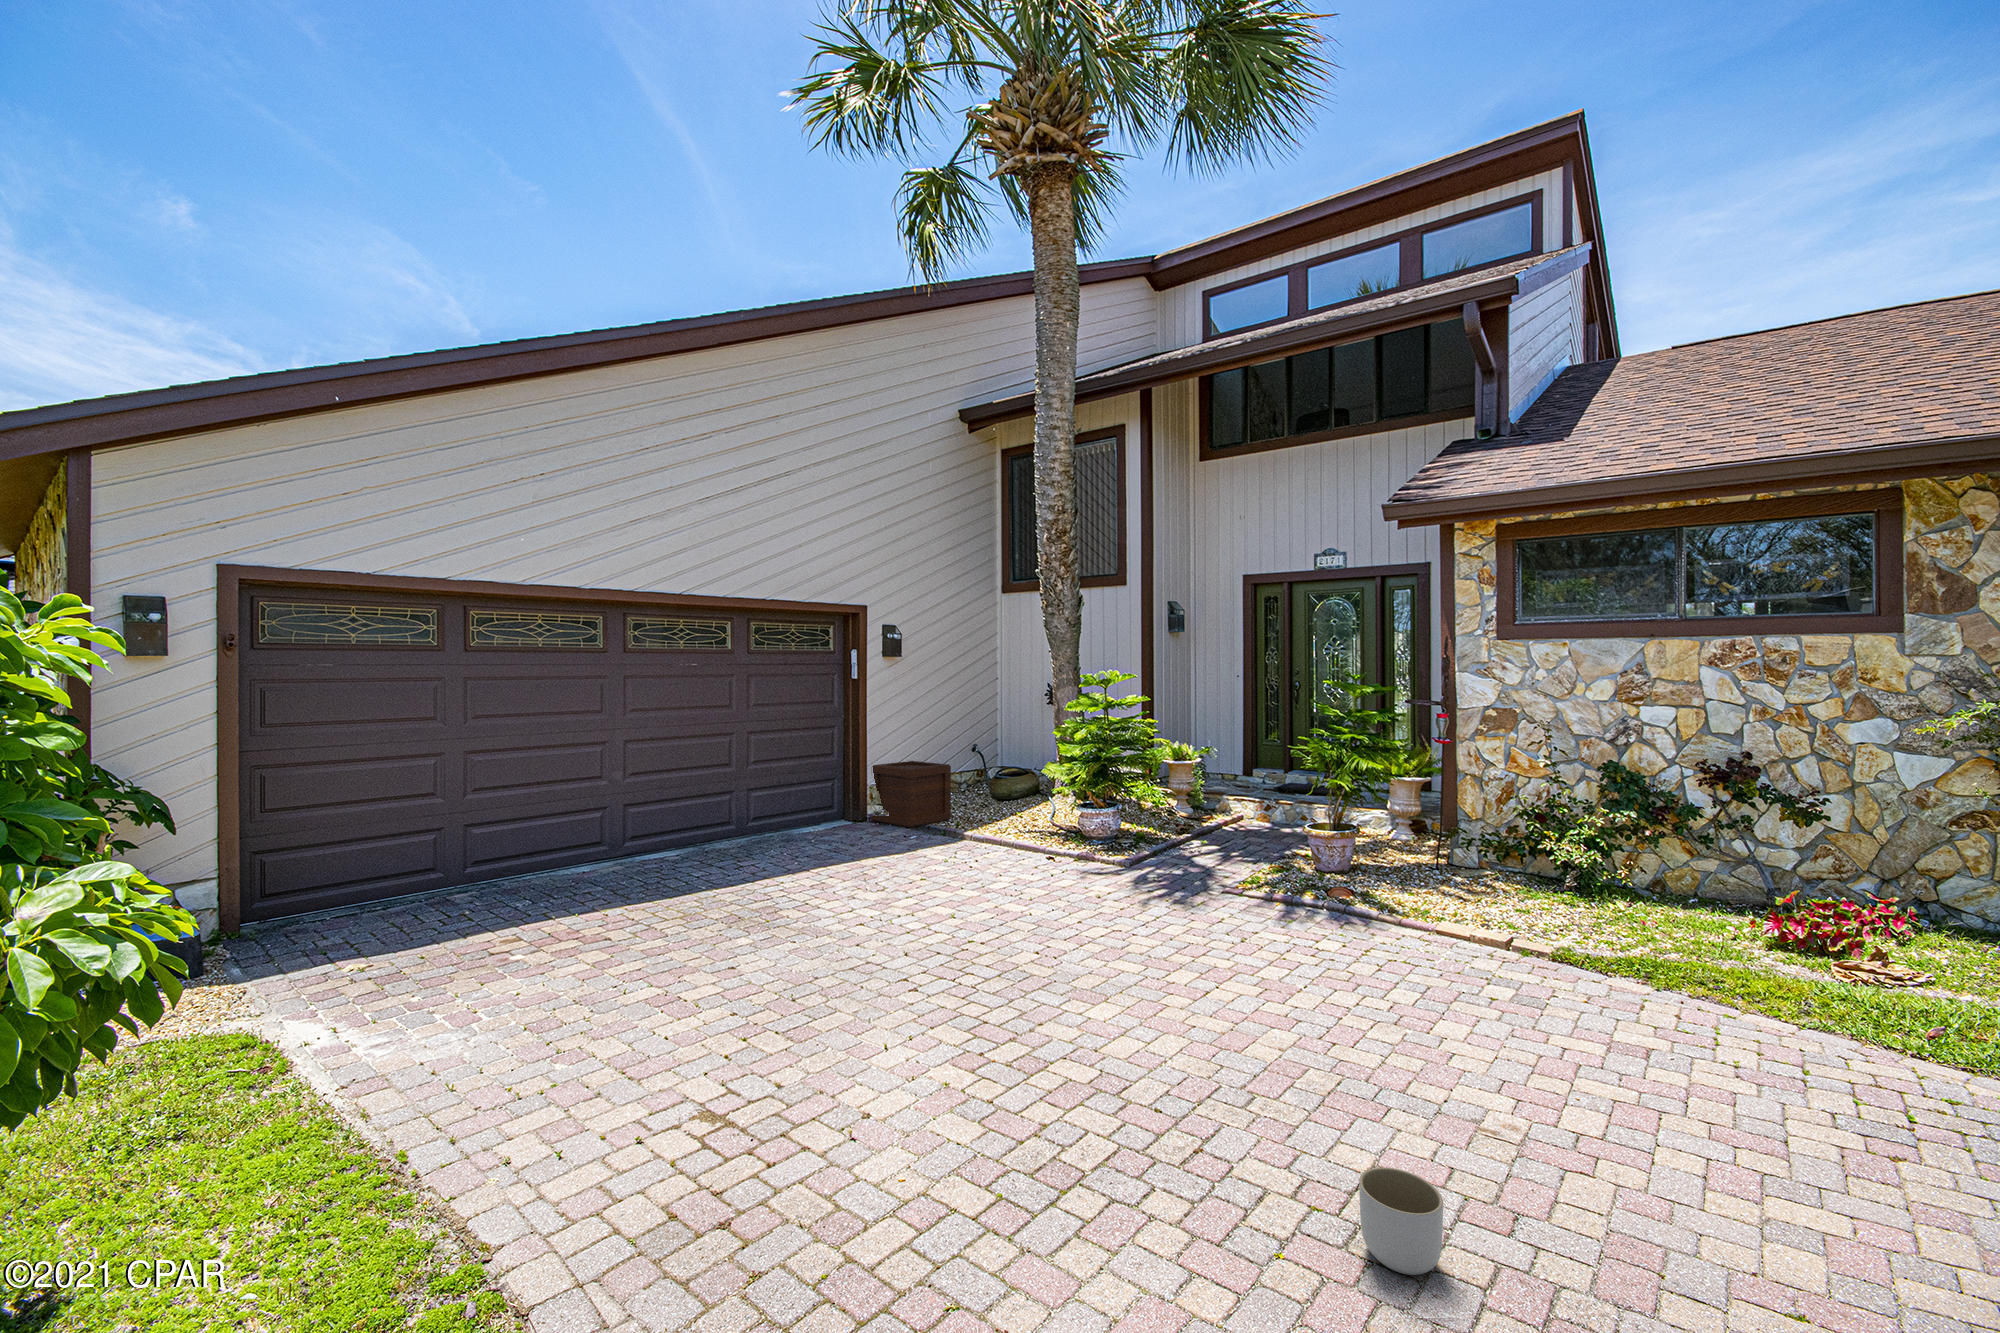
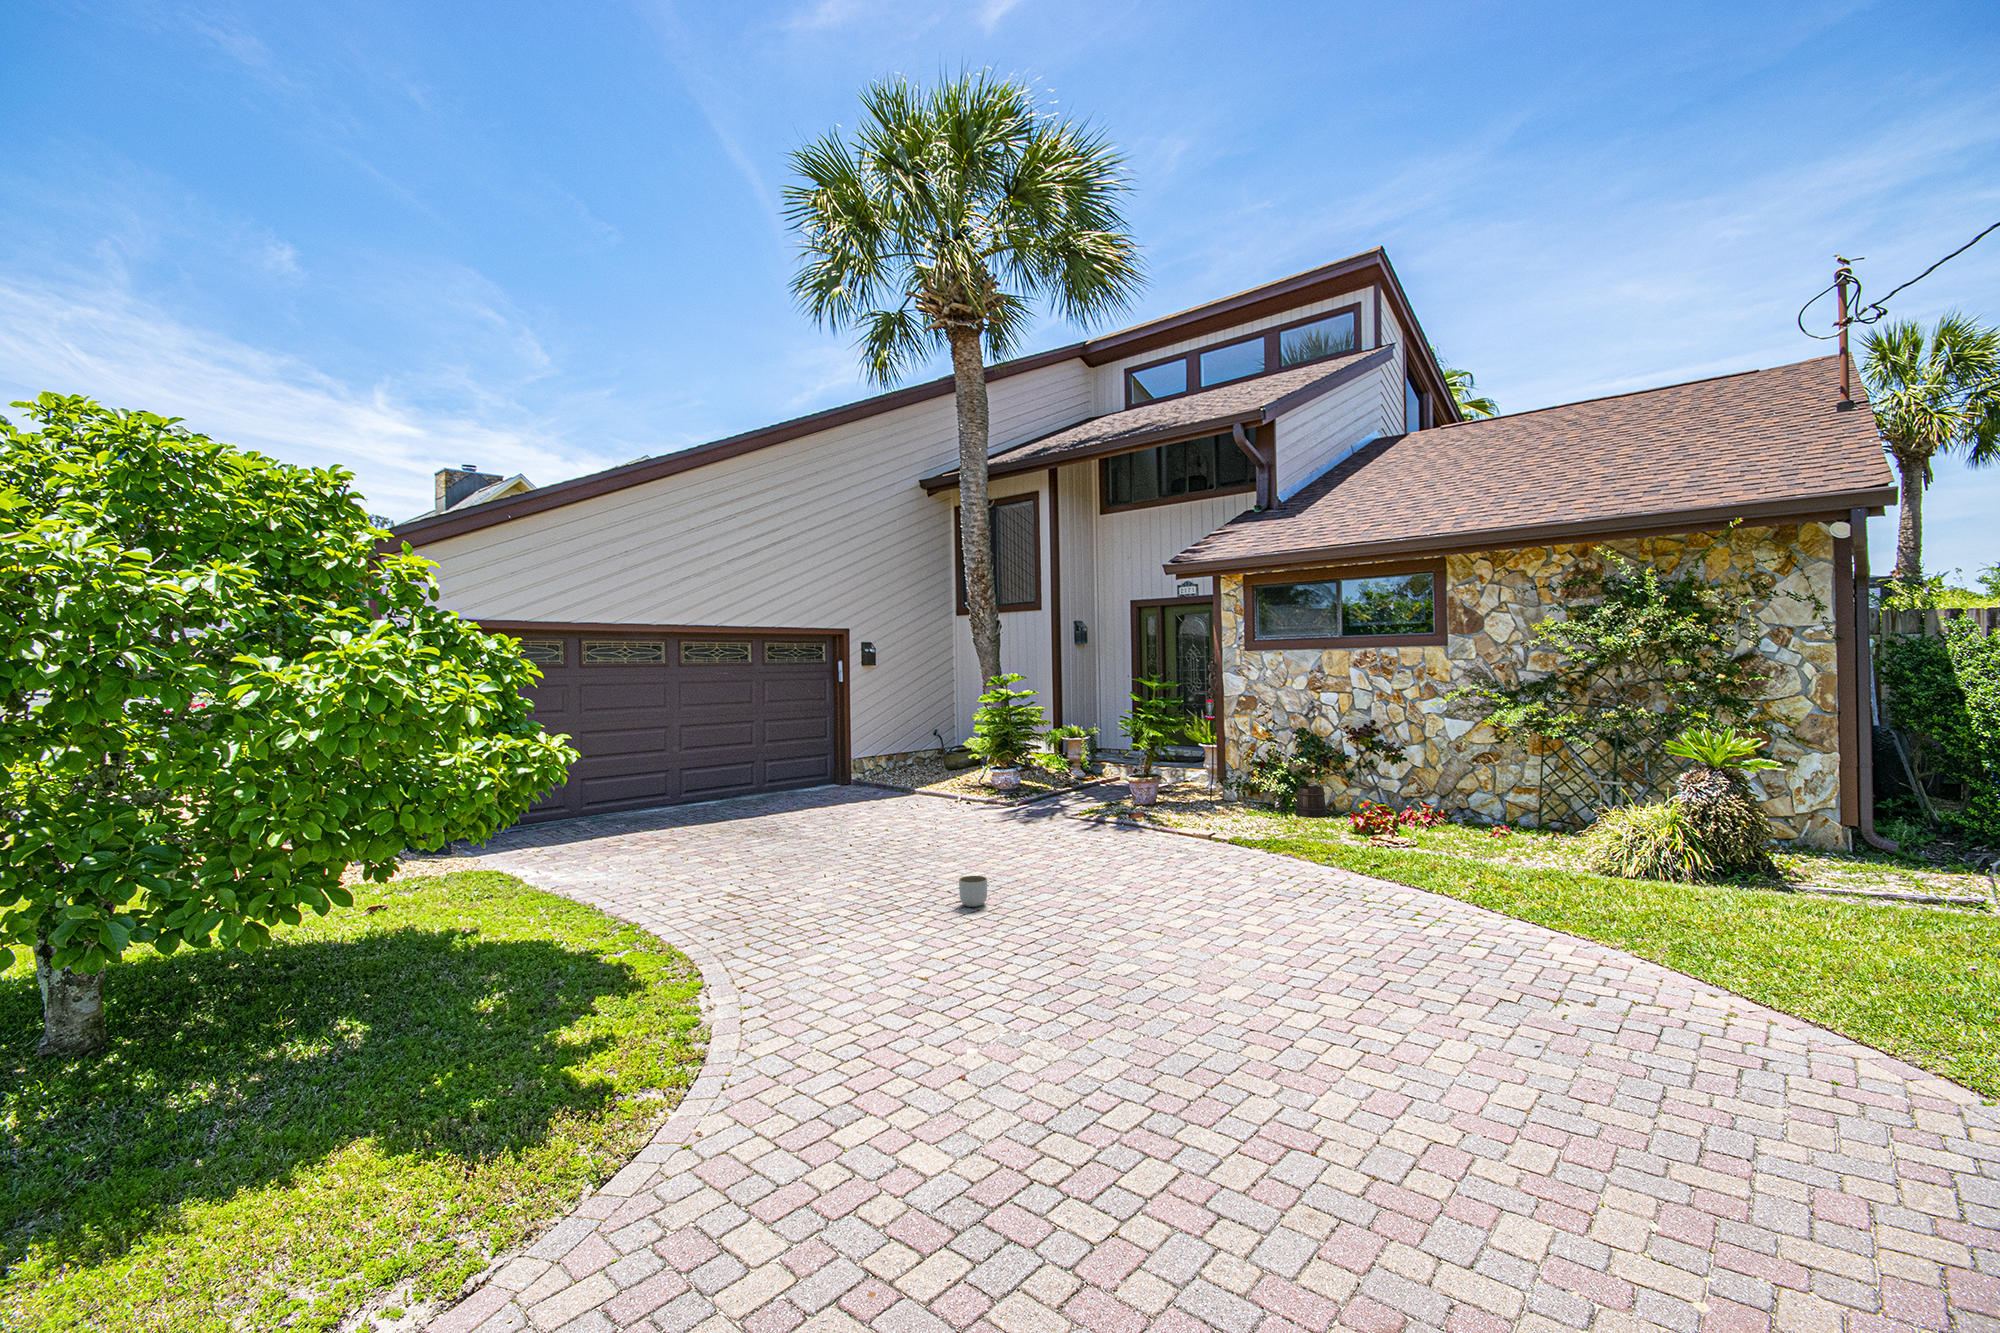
wooden crate: present [871,761,951,827] -> none [856,741,912,786]
bucket: none [1611,846,1669,905] -> present [1296,783,1326,817]

